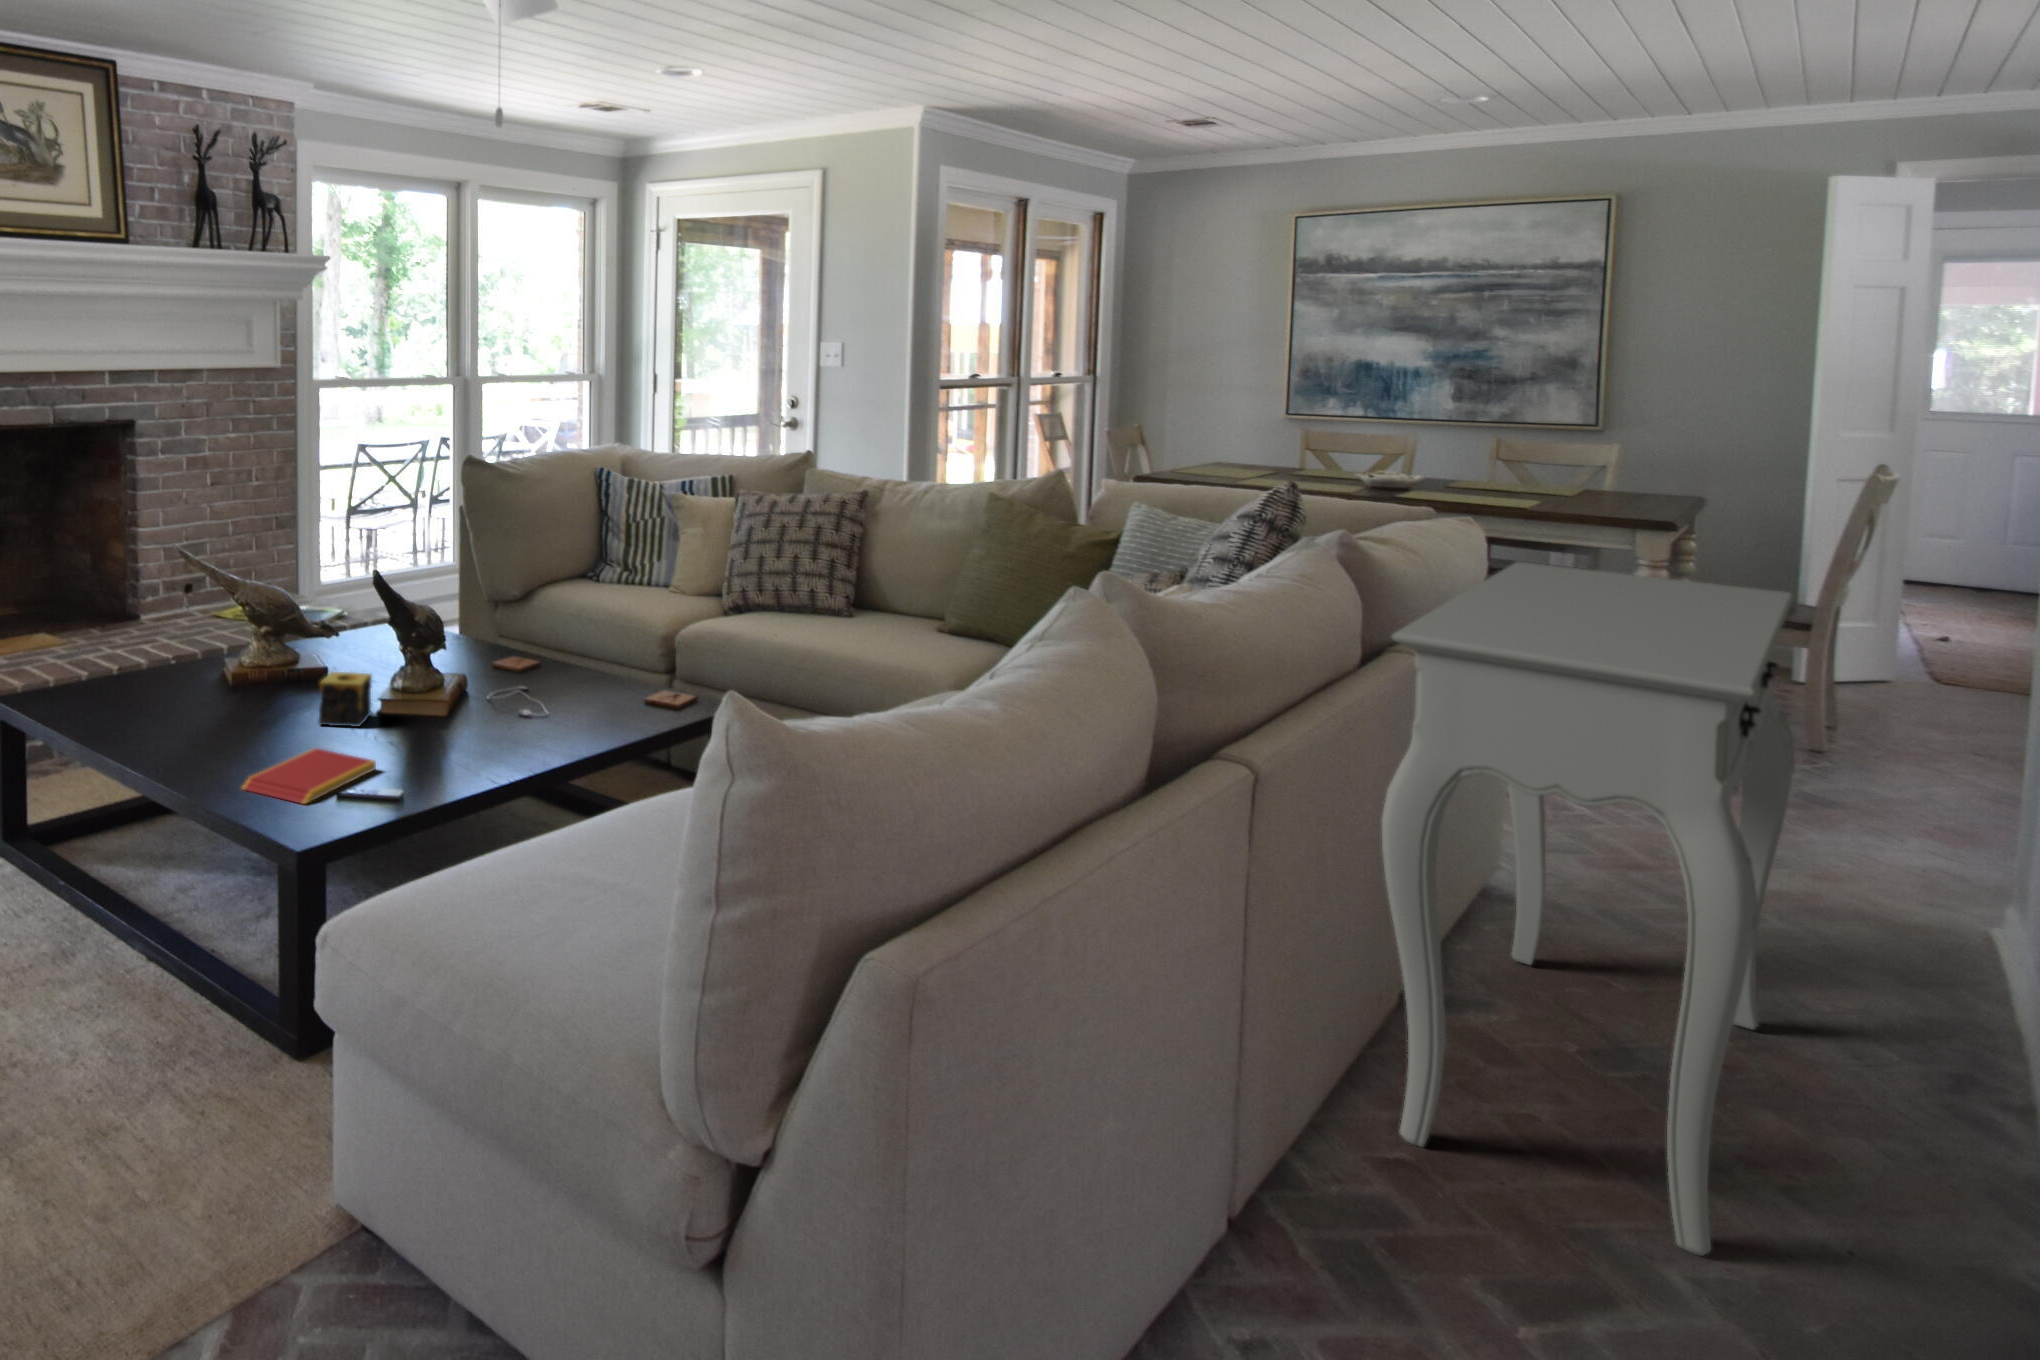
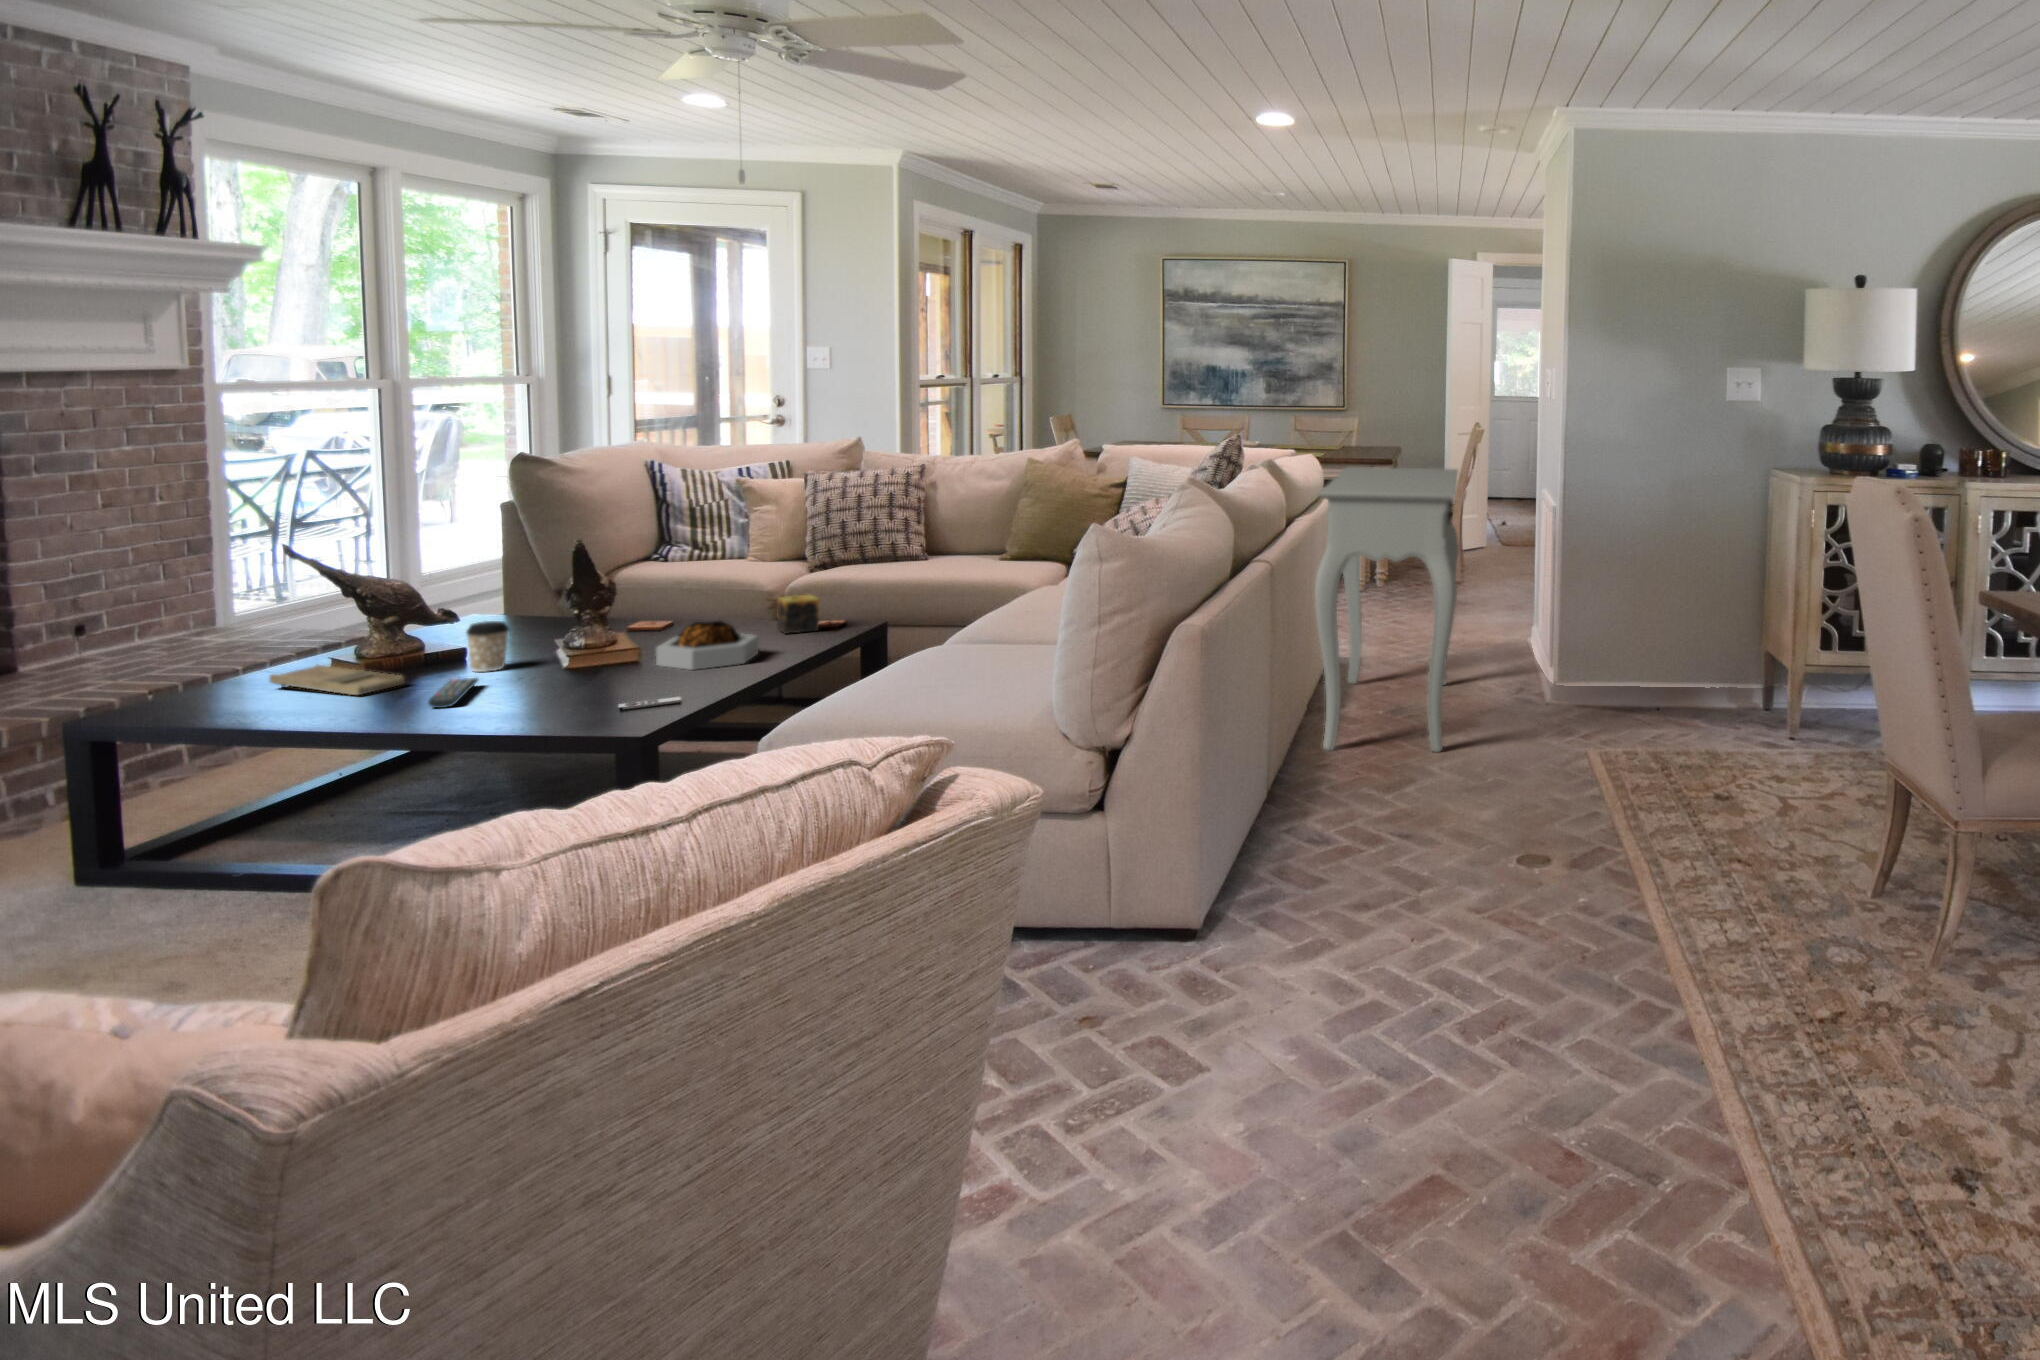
coffee cup: none [273,652,313,710] -> present [466,621,509,672]
candle: present [319,672,372,727] -> present [777,595,819,634]
tray: none [124,673,205,721] -> present [270,664,405,695]
decorative bowl: none [421,686,533,757] -> present [656,621,758,670]
remote control: none [167,719,251,760] -> present [428,678,478,708]
book: present [242,748,376,804] -> none [547,676,650,710]

